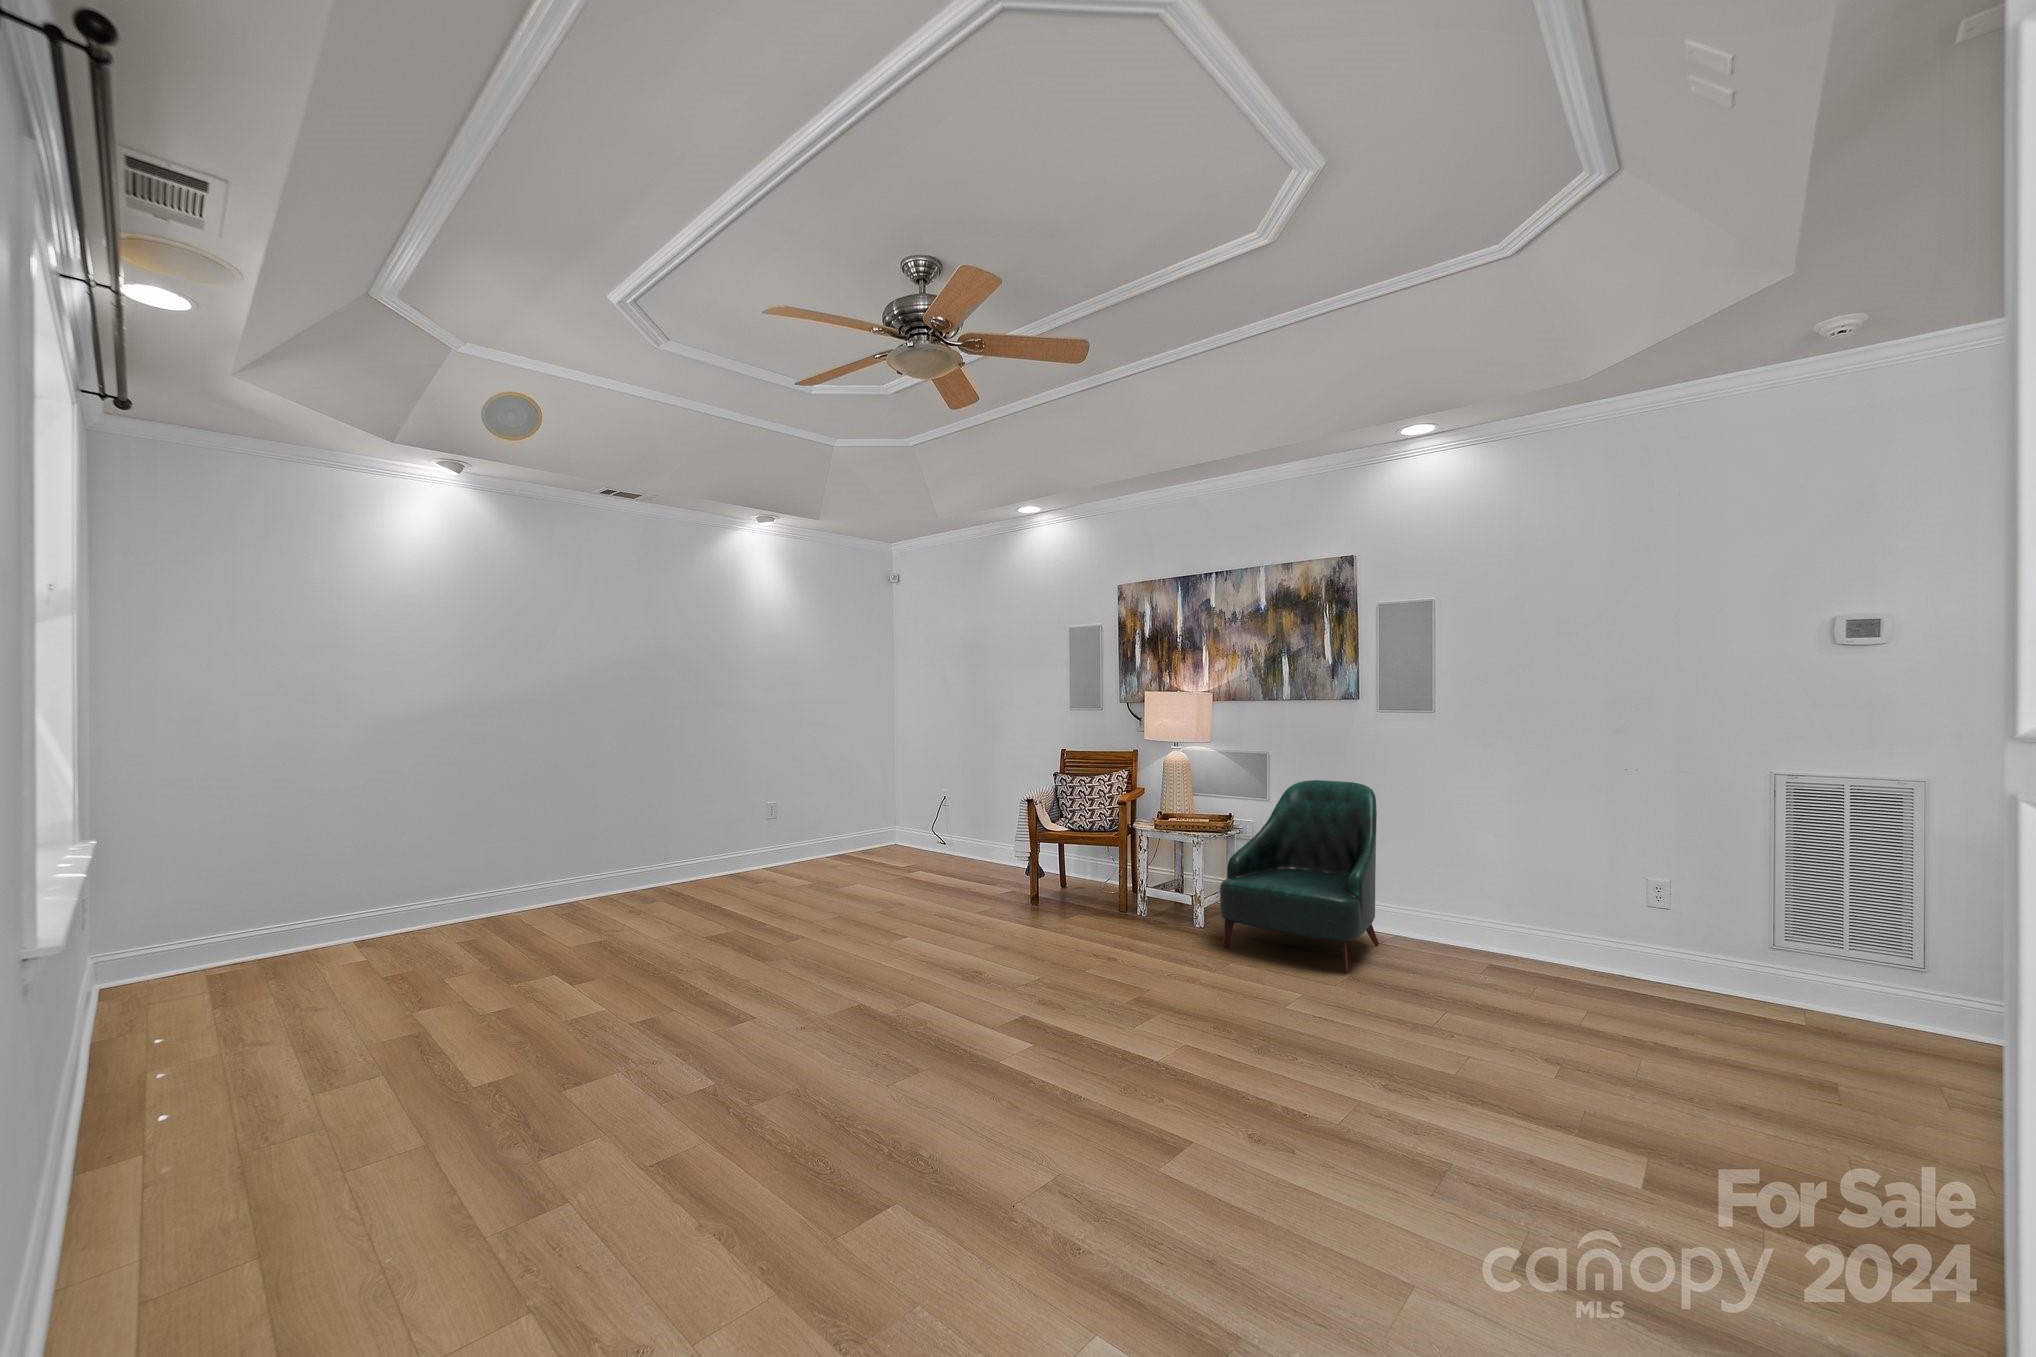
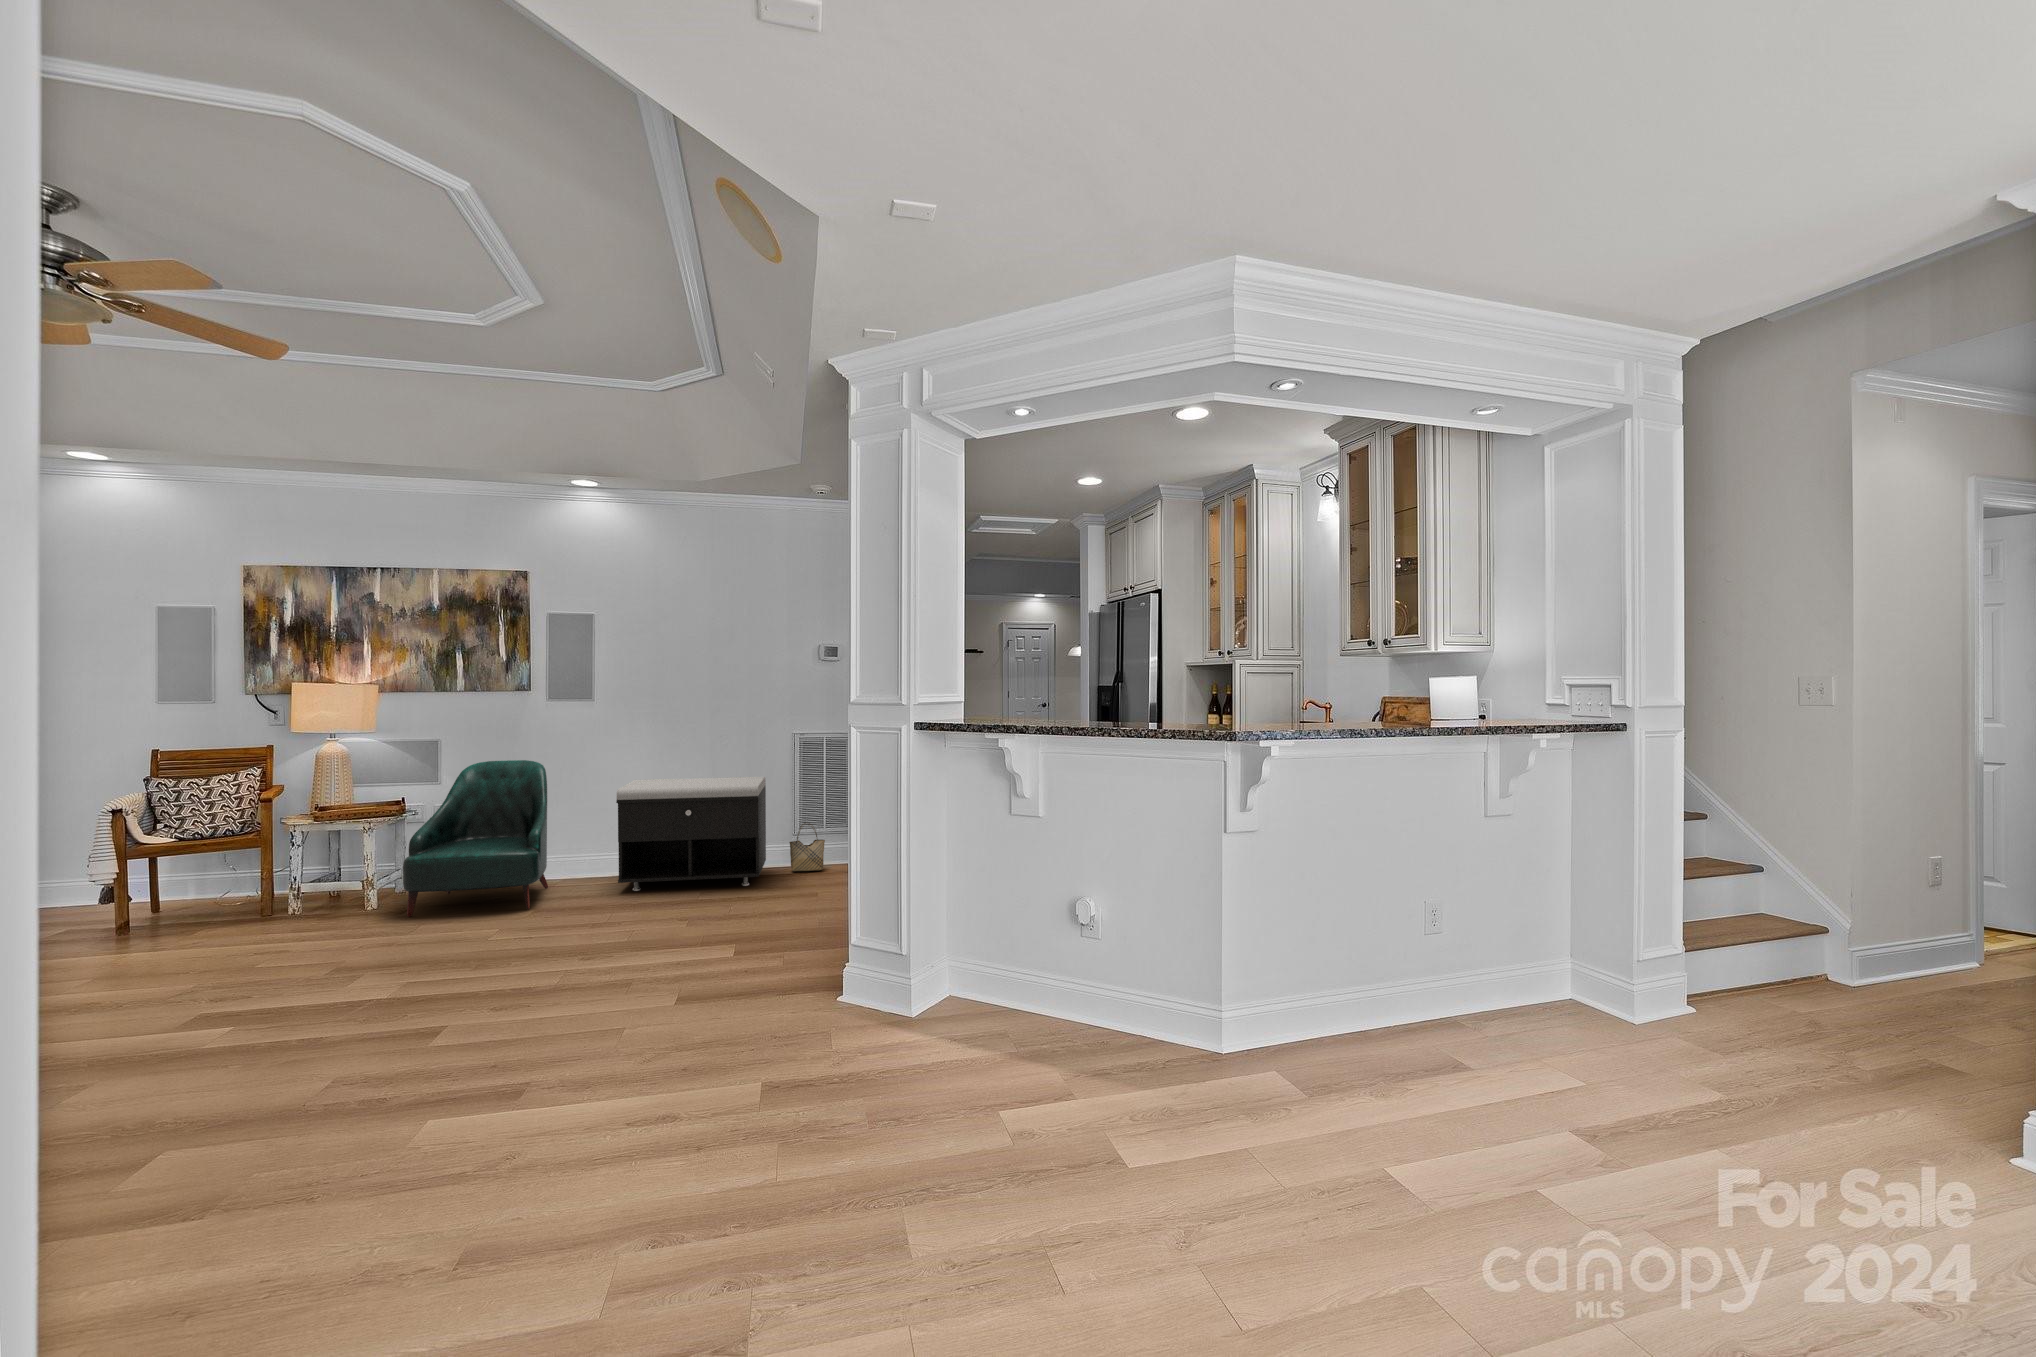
storage bench: none [1460,821,1721,1021] -> present [616,777,766,891]
woven basket: none [1771,932,1856,1026] -> present [789,823,825,871]

